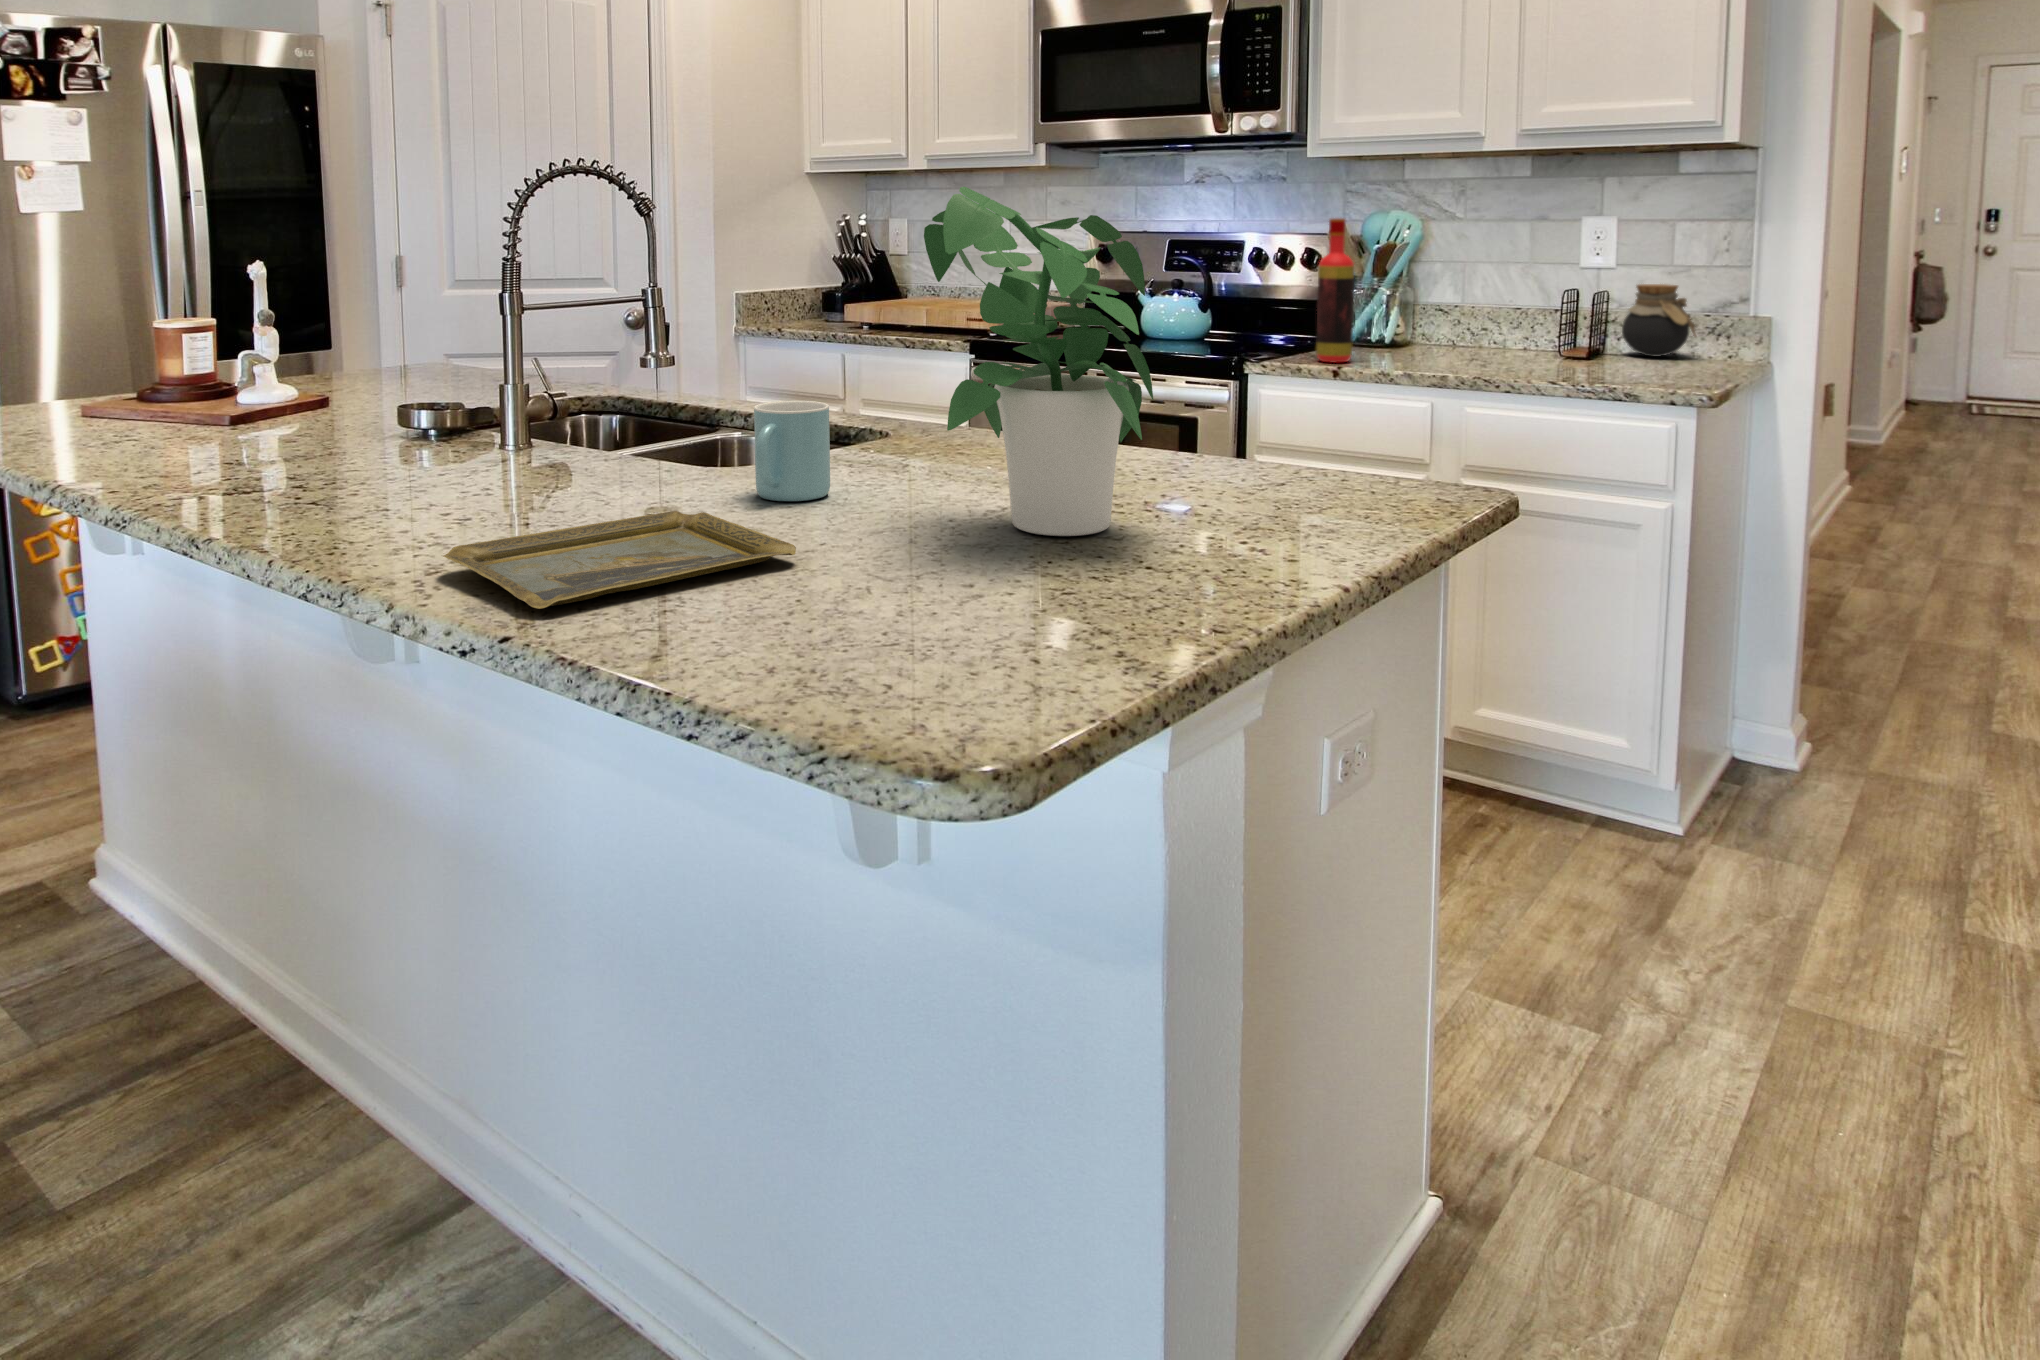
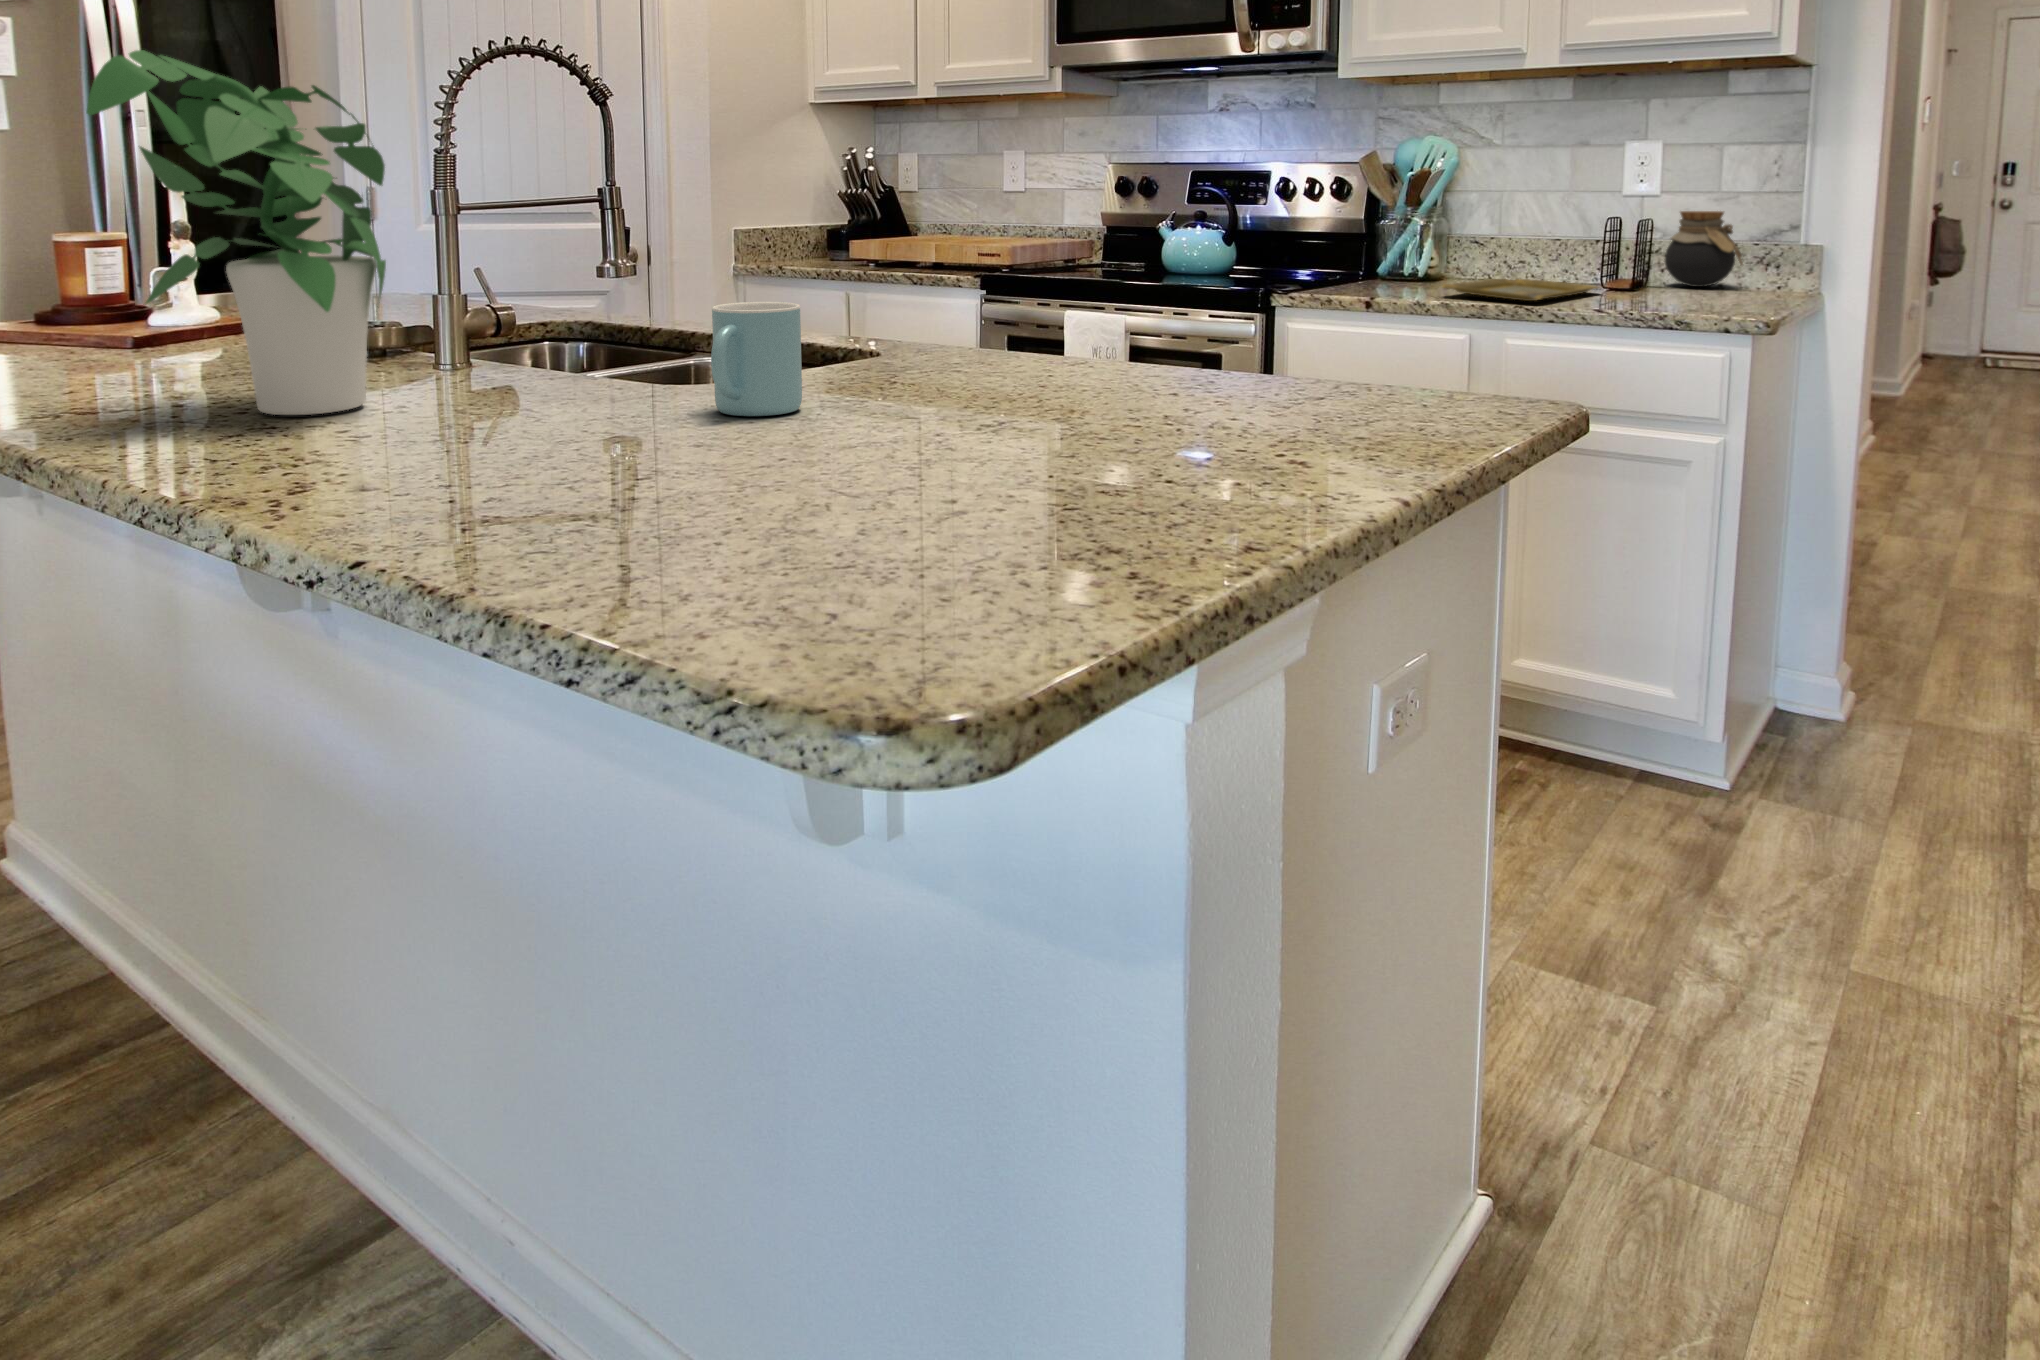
potted plant: present [924,187,1153,536] -> present [86,50,386,415]
bottle: present [1316,218,1354,363] -> none [1346,139,1387,292]
tray: present [443,511,796,609] -> present [1443,278,1600,301]

